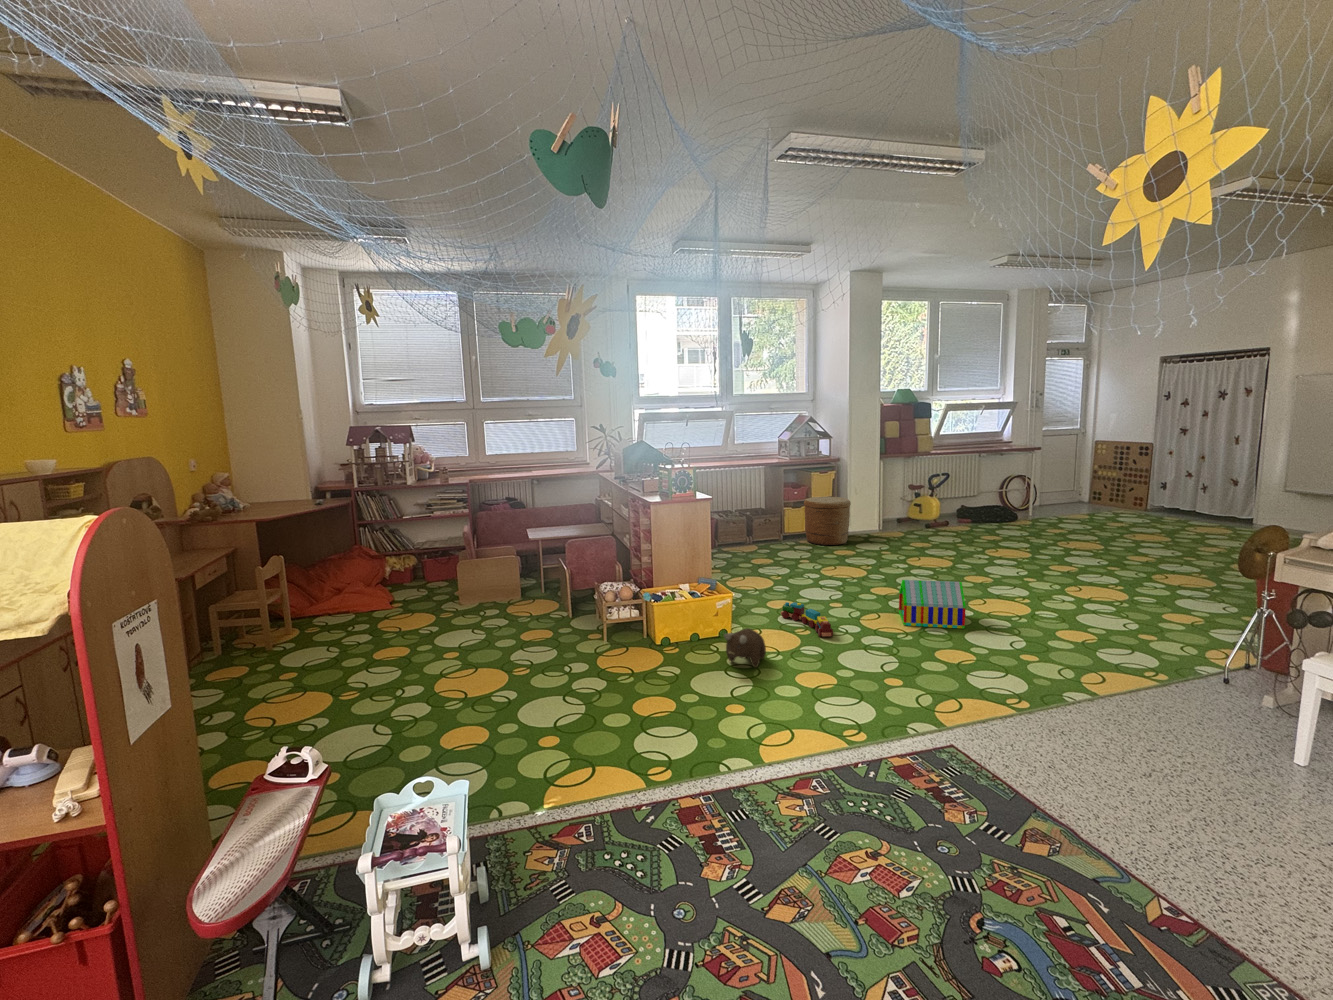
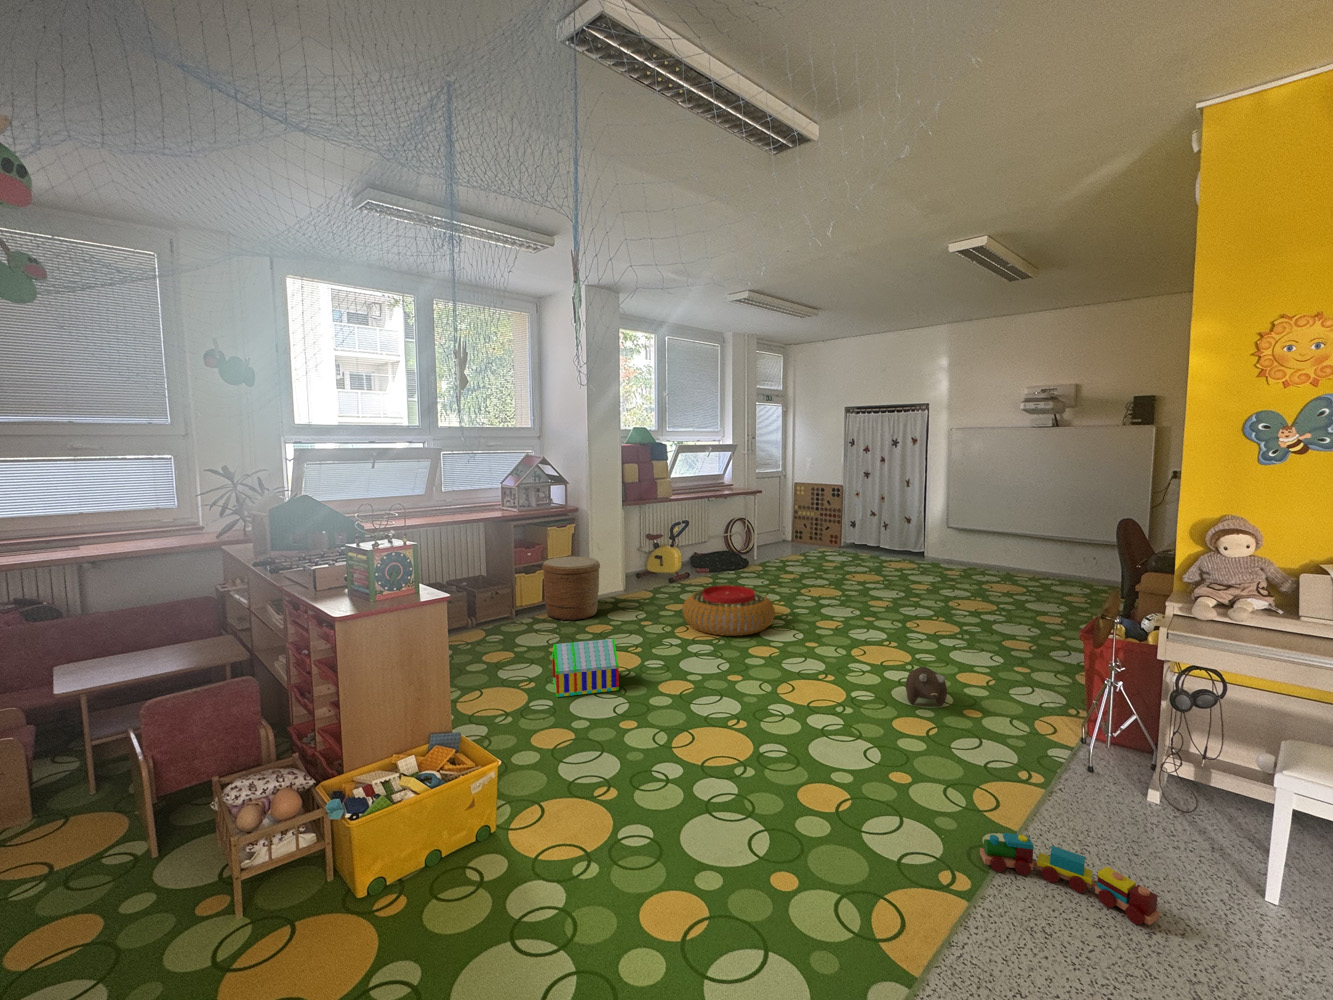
pouf: none [917,527,1006,568] -> present [683,585,775,636]
toy house: present [899,580,966,629] -> present [552,639,619,697]
toy train: present [781,602,833,637] -> present [980,833,1159,925]
plush toy: present [724,628,766,668] -> present [906,667,947,705]

